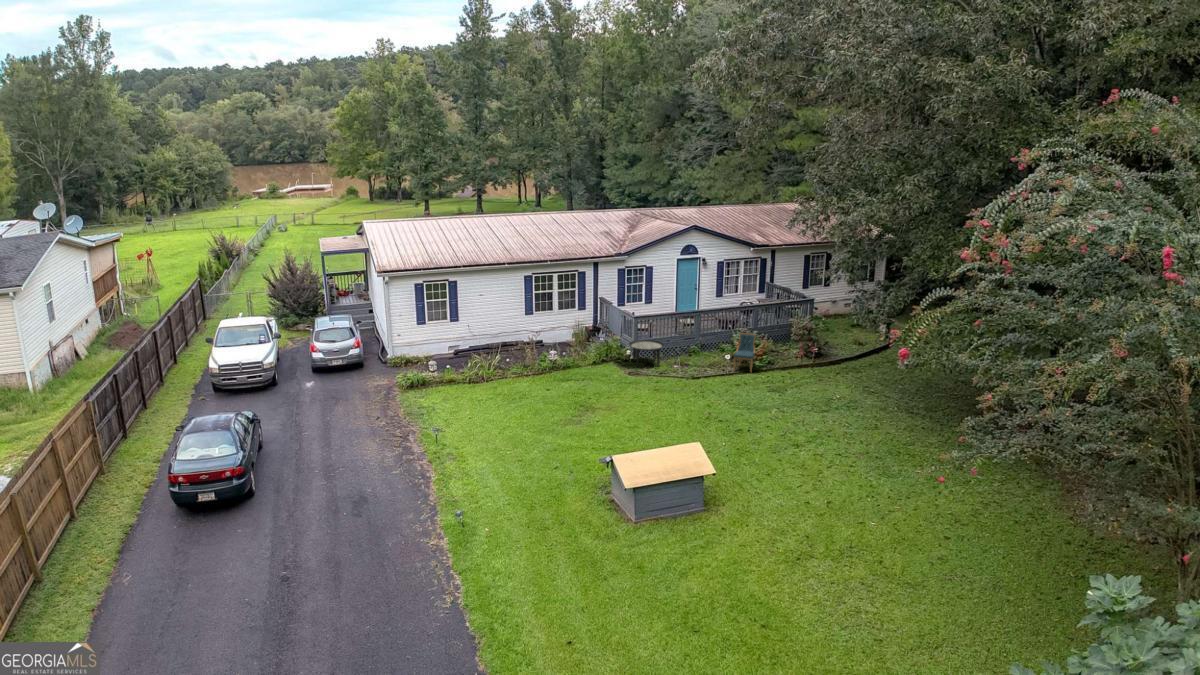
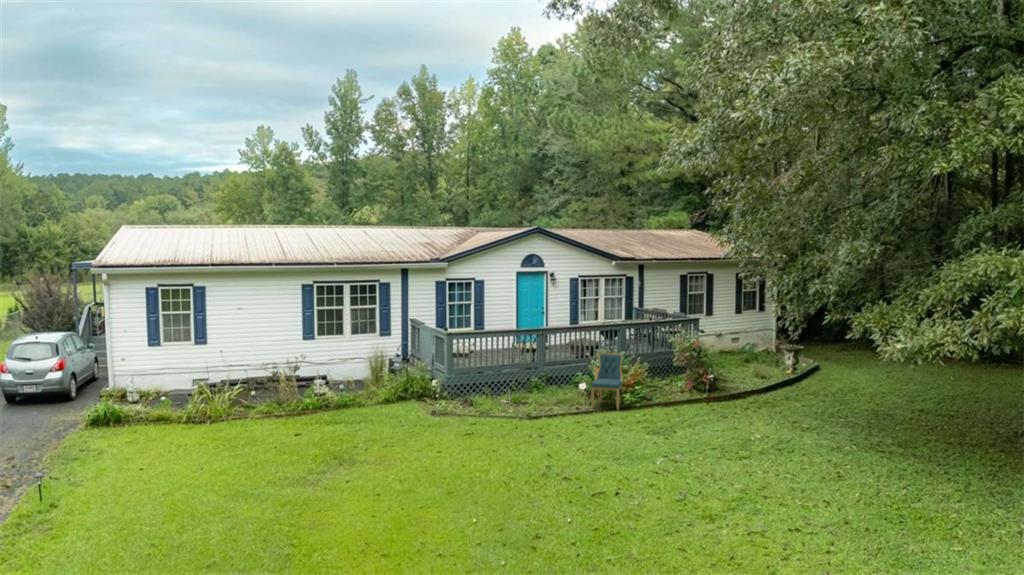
round table: present [629,340,664,367] -> none [438,368,490,406]

